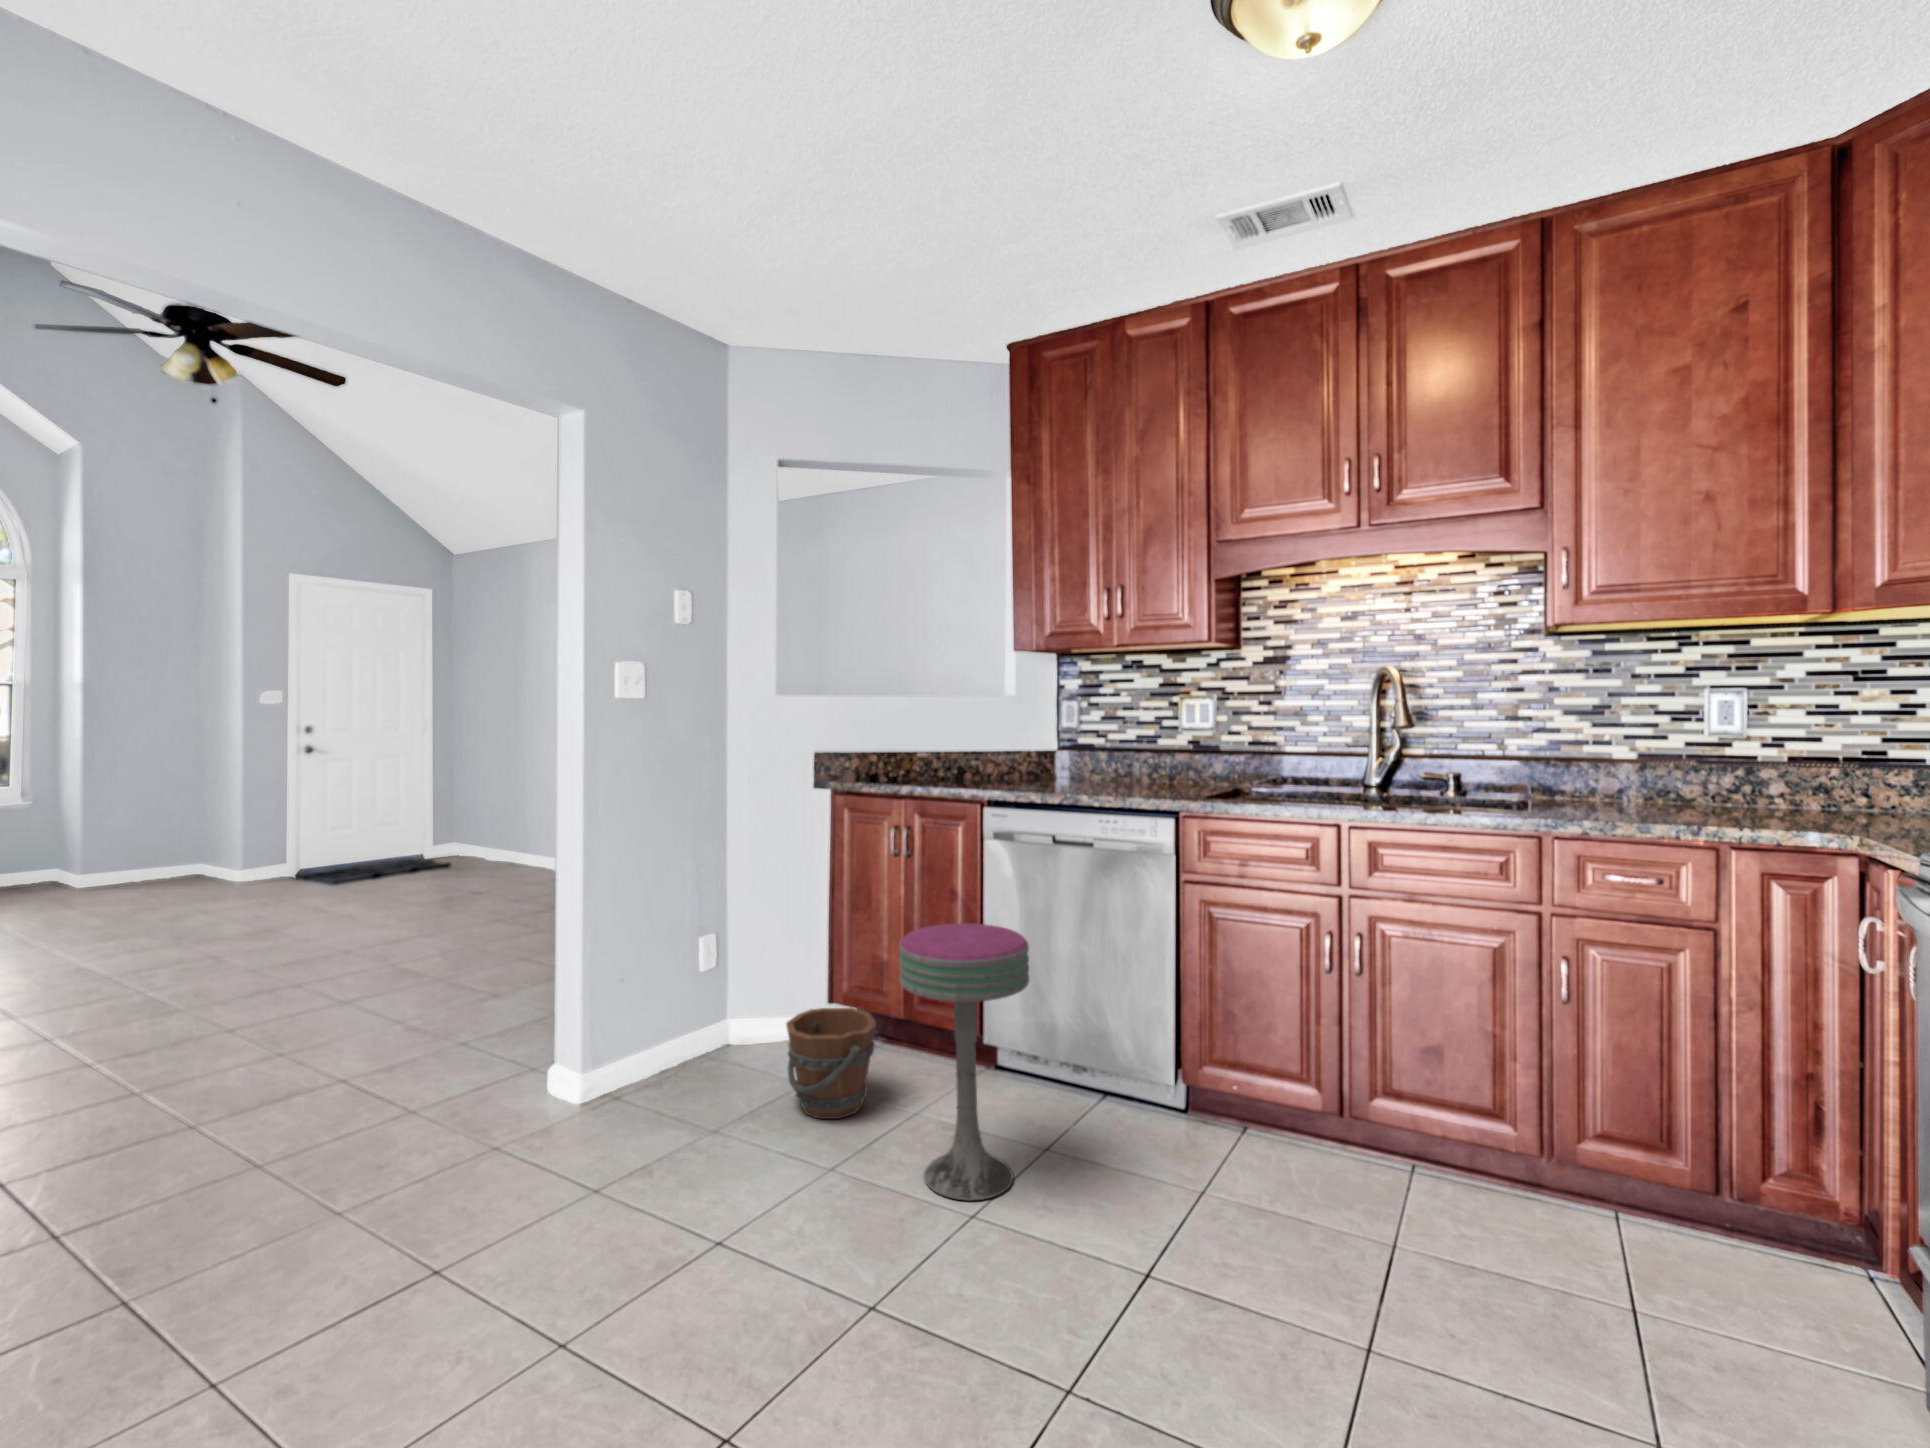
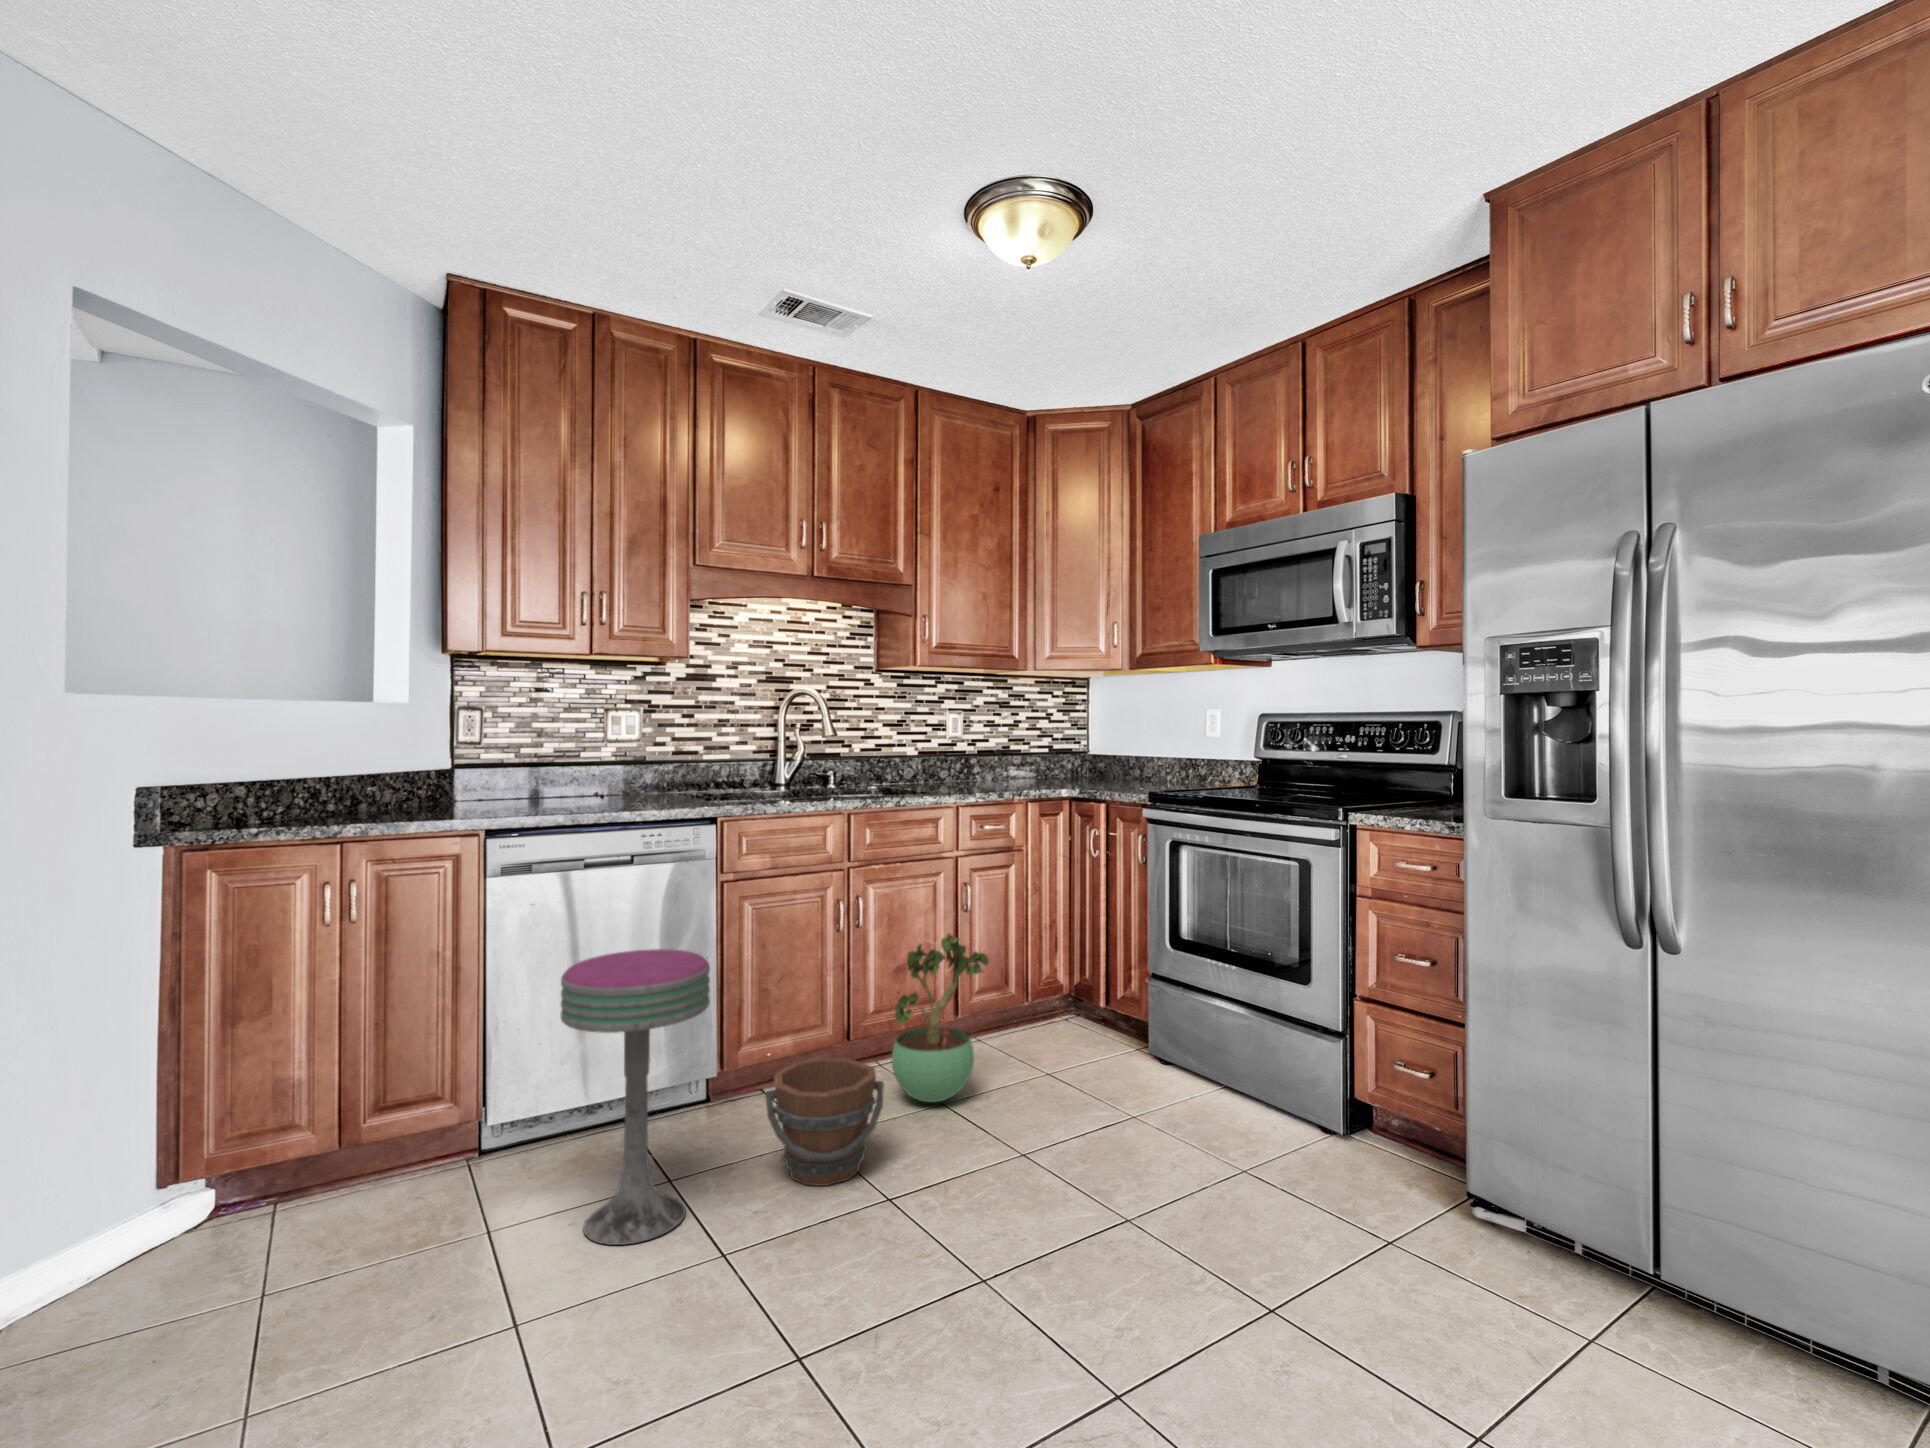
bucket: present [786,1008,876,1119] -> present [765,1057,884,1186]
potted plant: none [1321,1022,1499,1267] -> present [892,934,989,1102]

